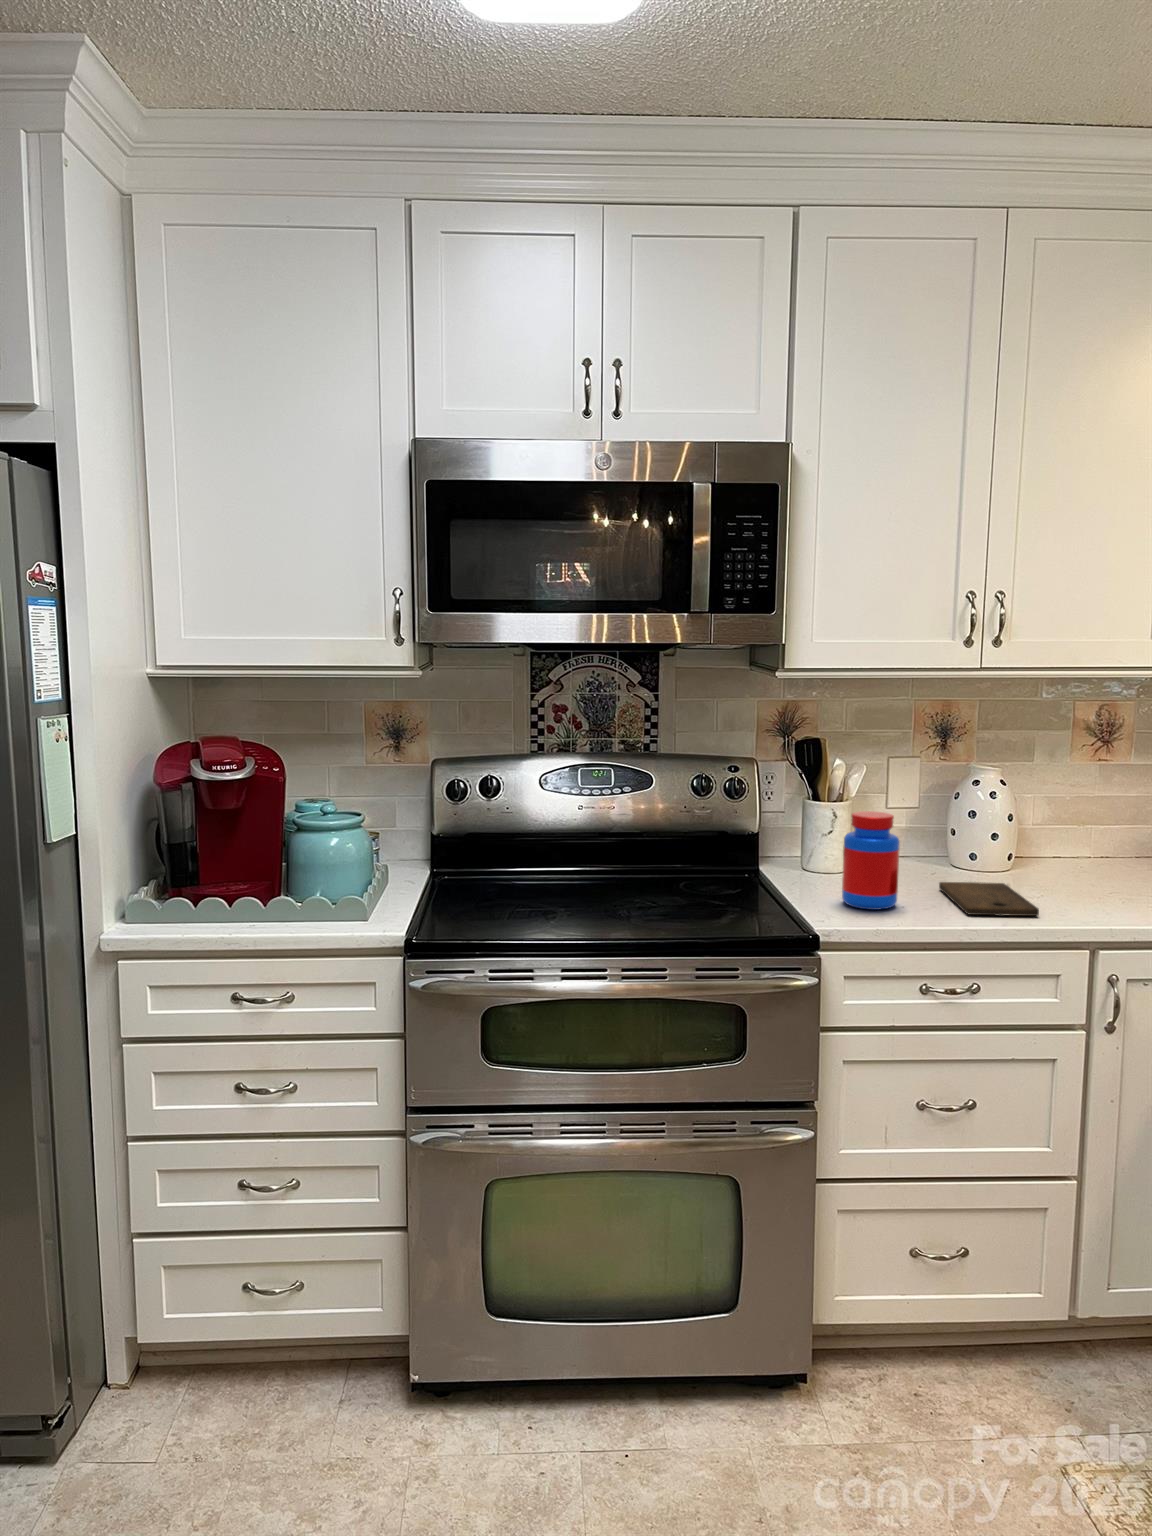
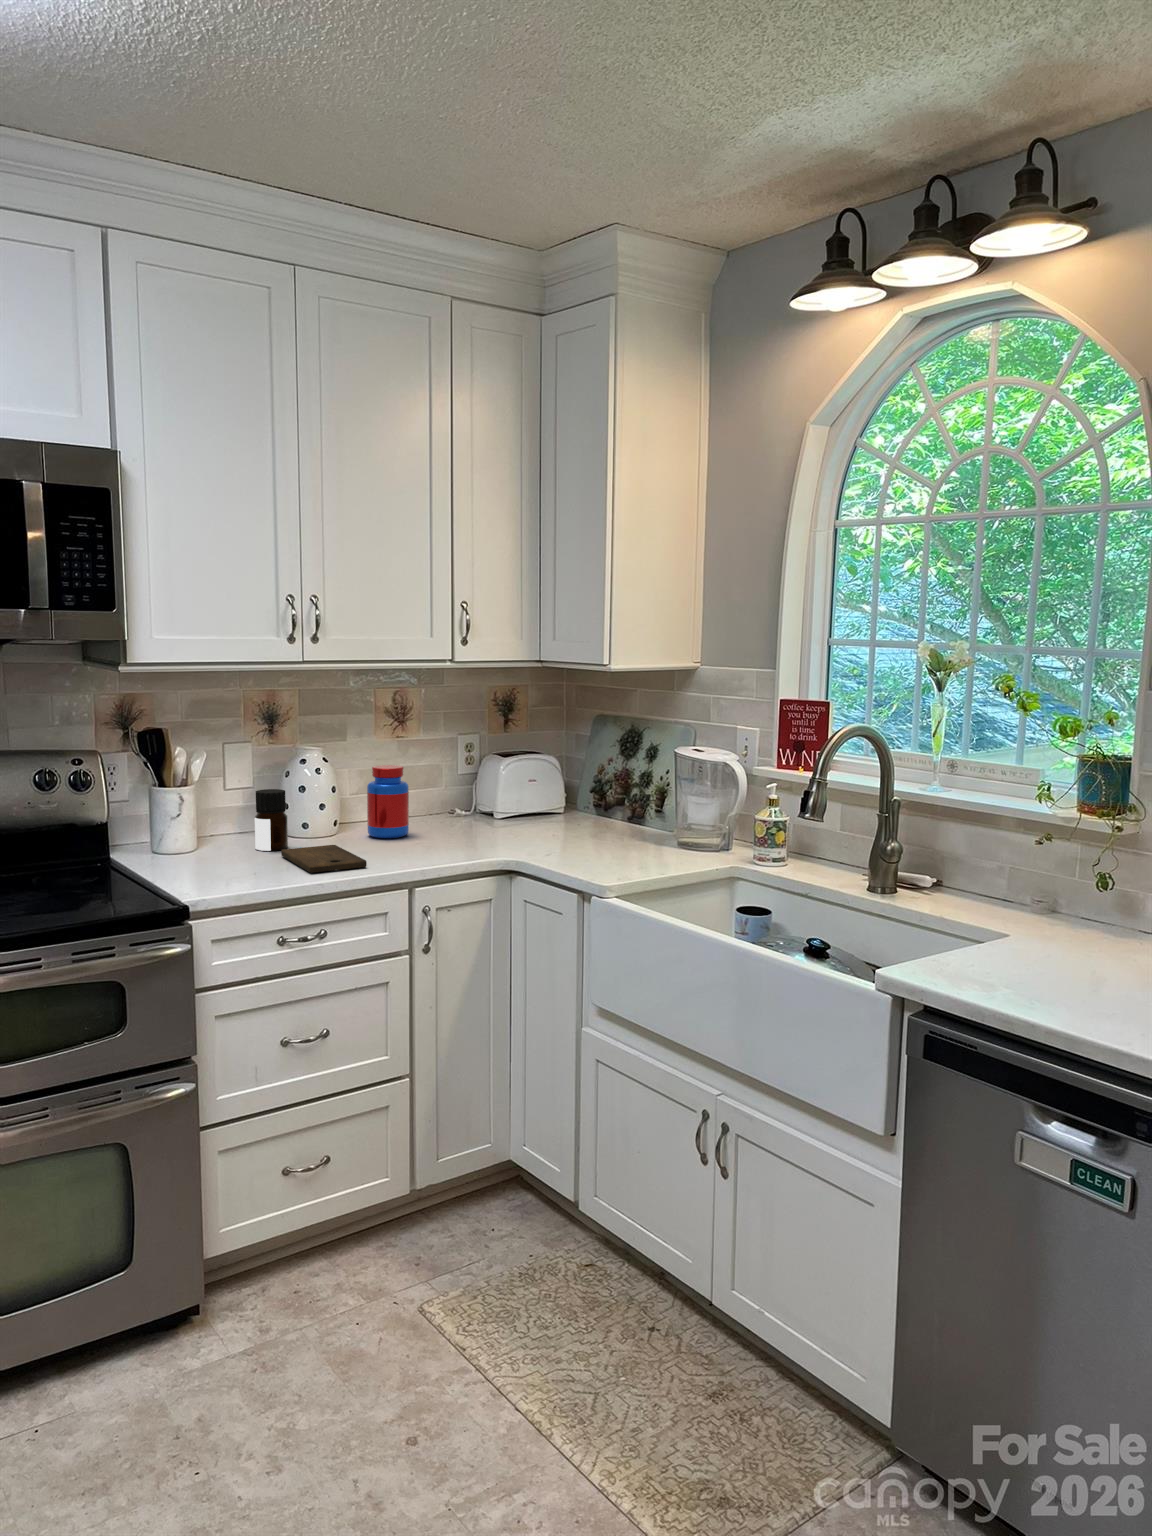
jar: present [842,811,900,910] -> present [367,765,409,838]
bottle: none [912,811,950,881] -> present [255,789,288,851]

